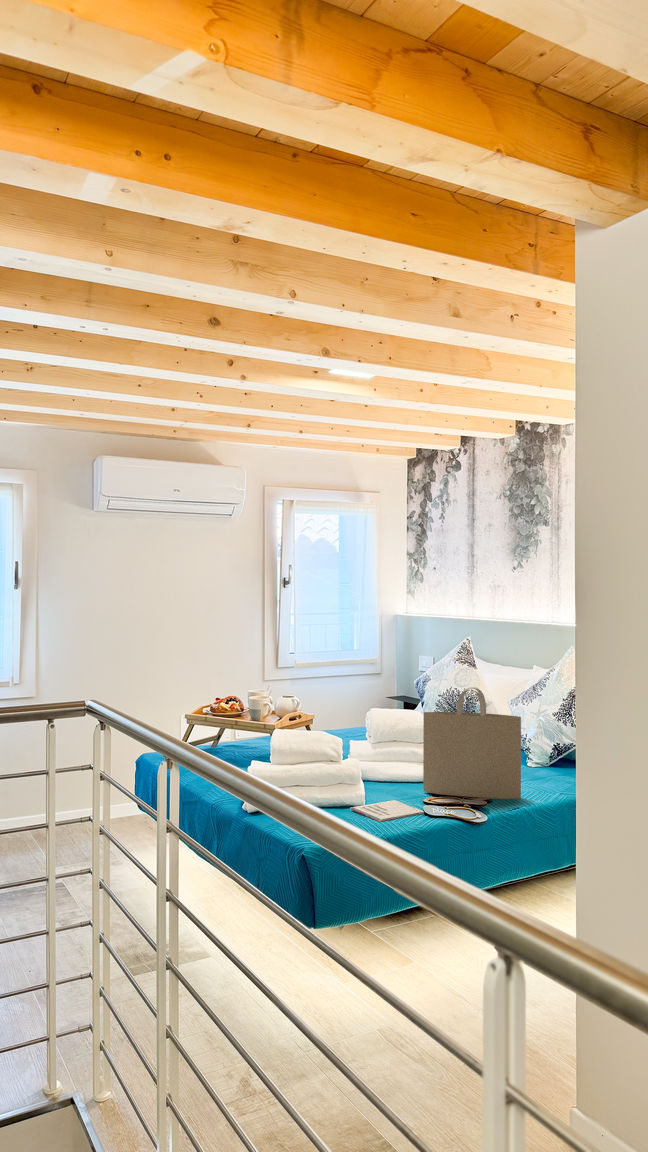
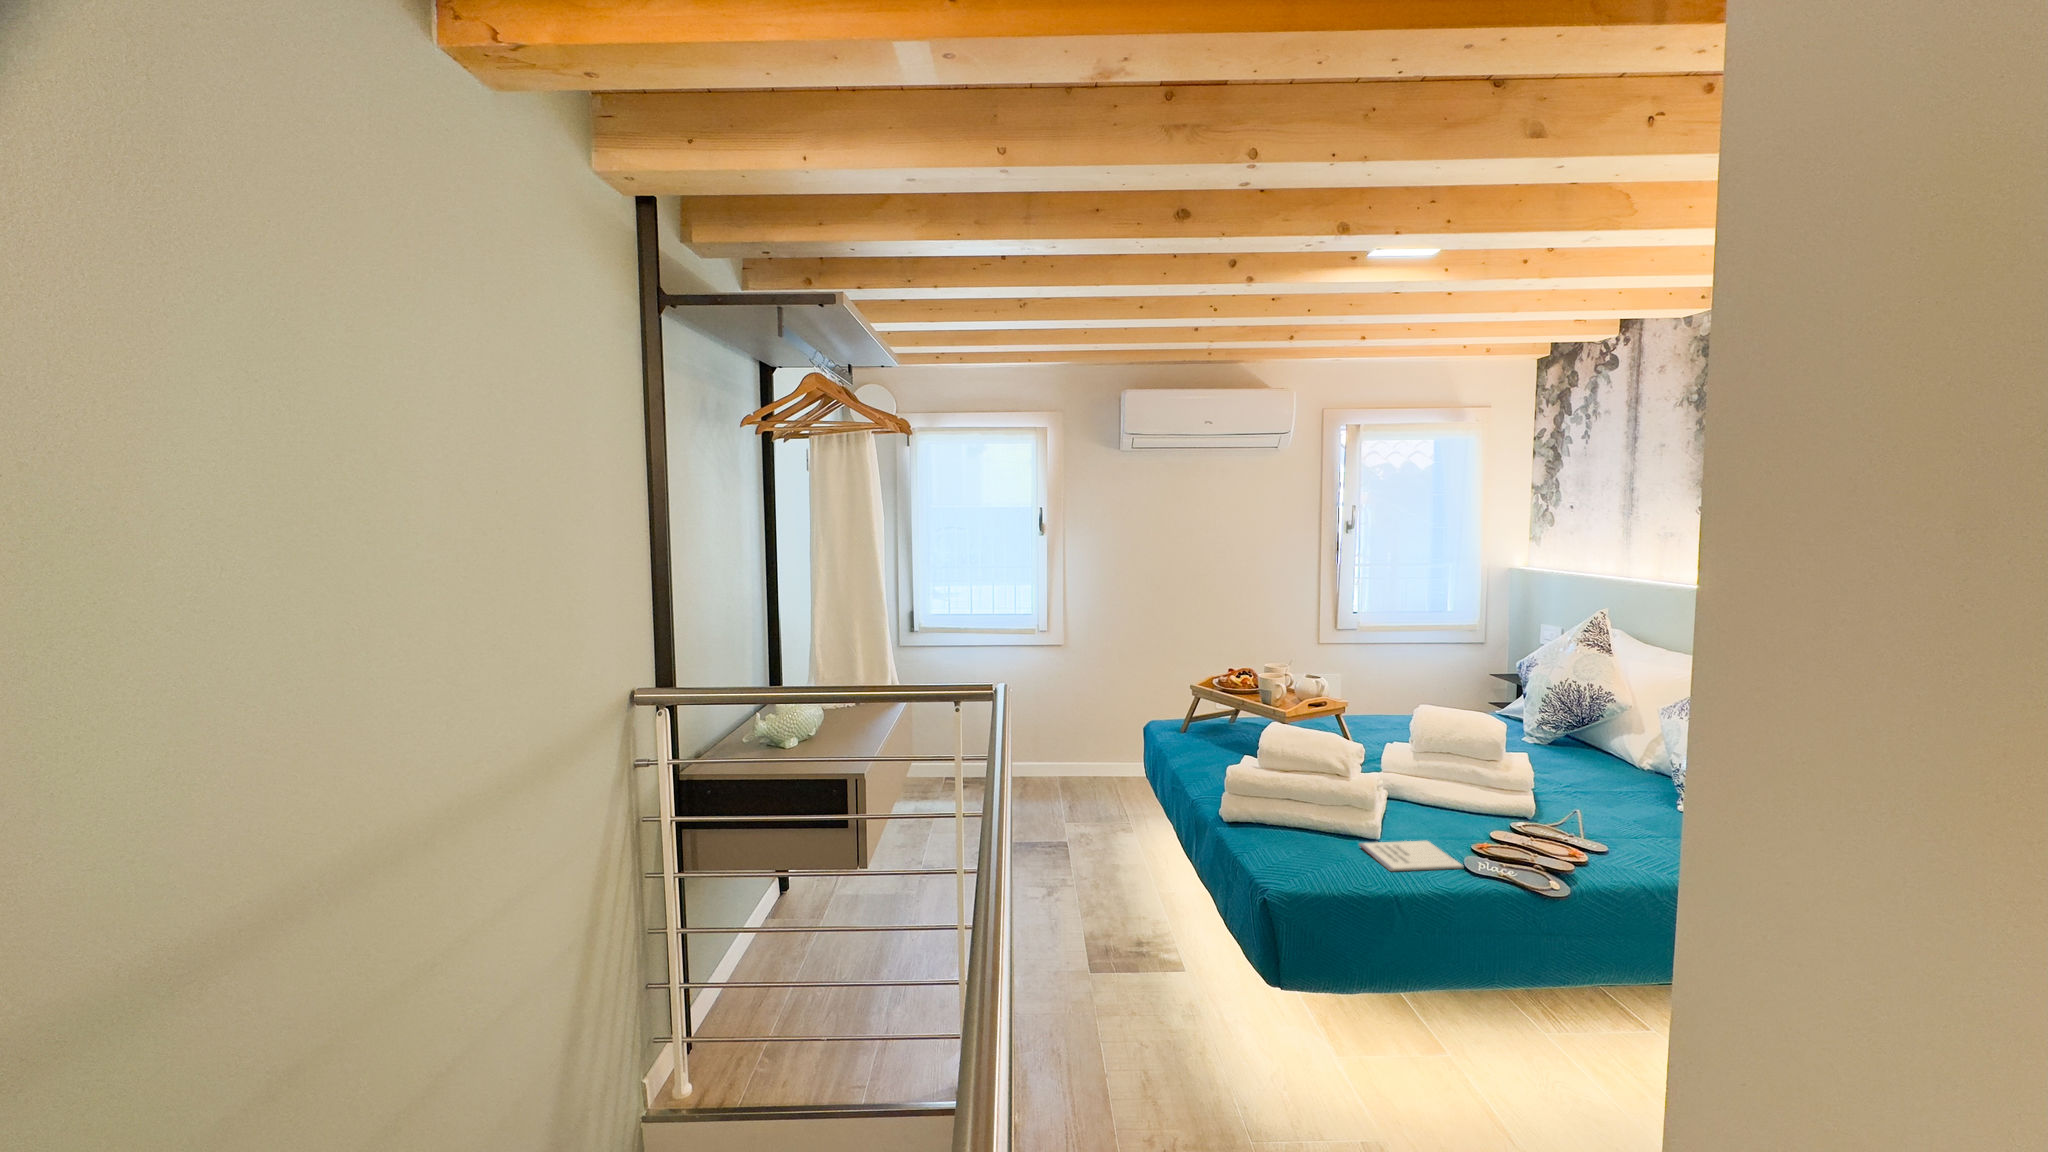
tote bag: present [423,687,521,799] -> none [1479,697,1640,867]

